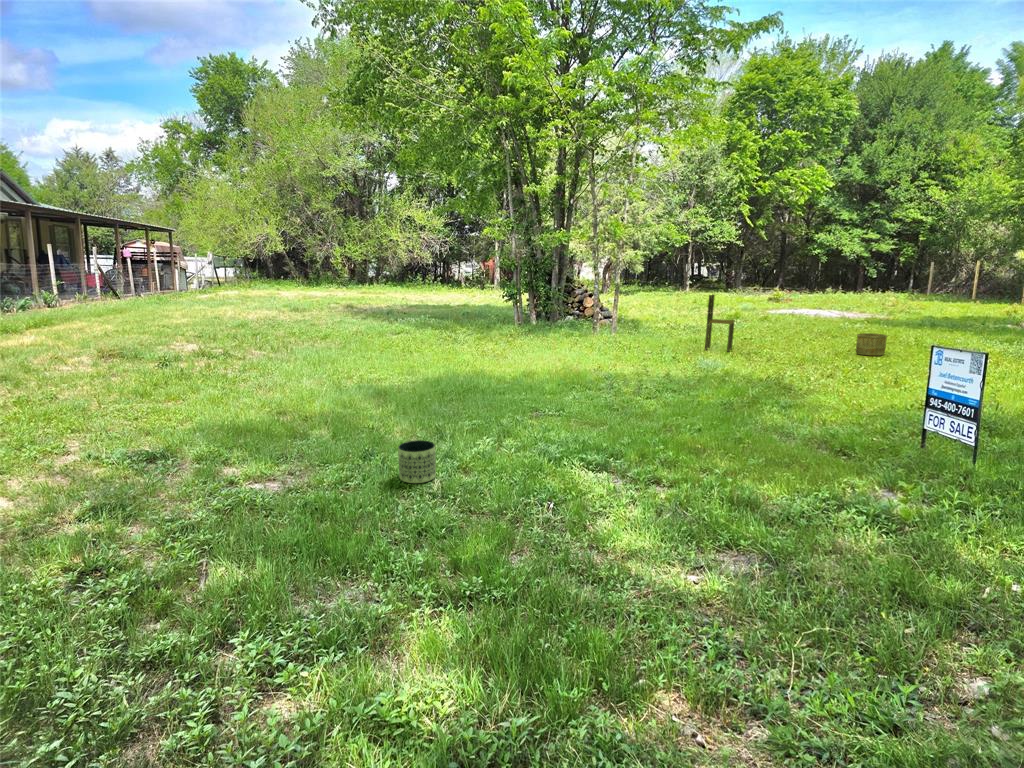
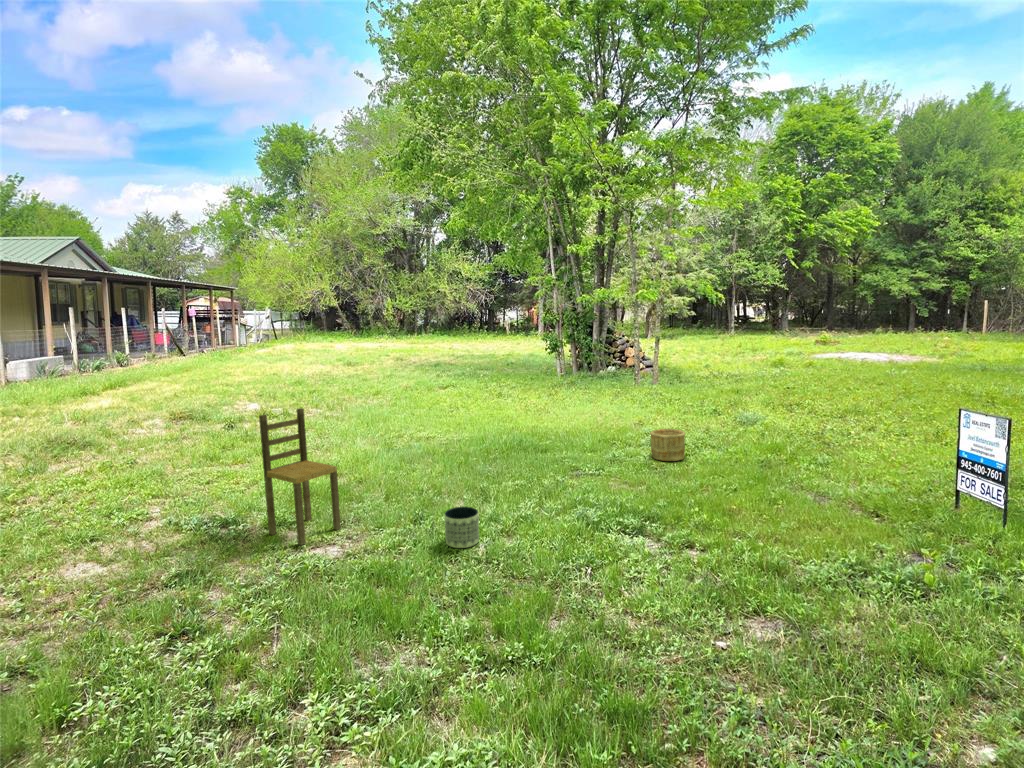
chair: present [705,294,734,352] -> present [259,408,341,545]
wooden bucket: present [856,333,888,356] -> present [650,429,685,461]

